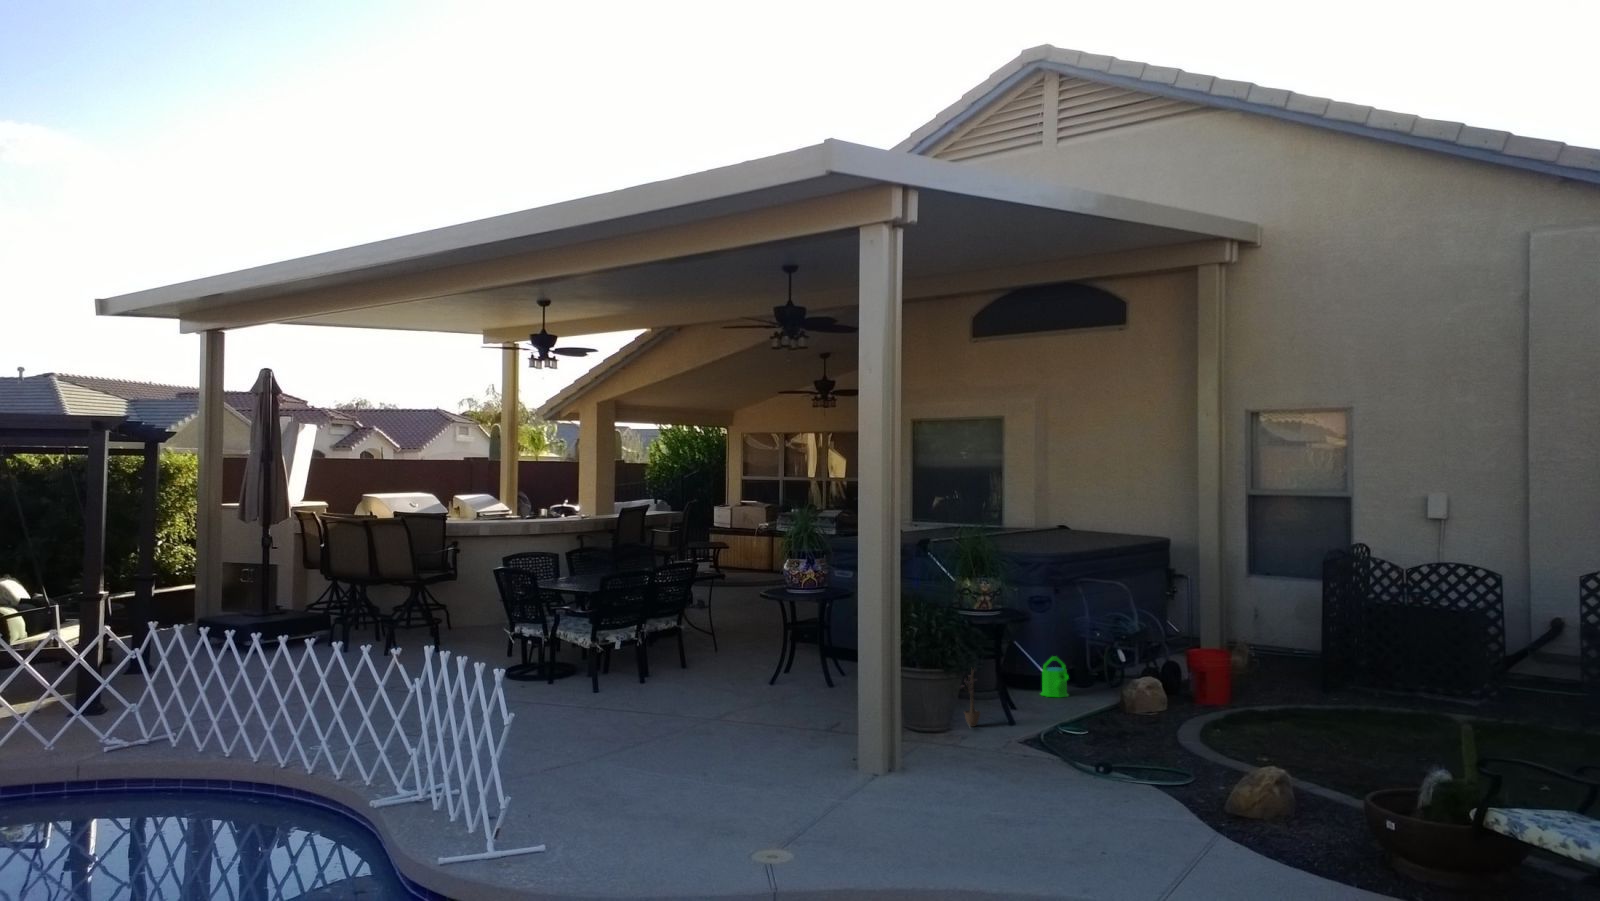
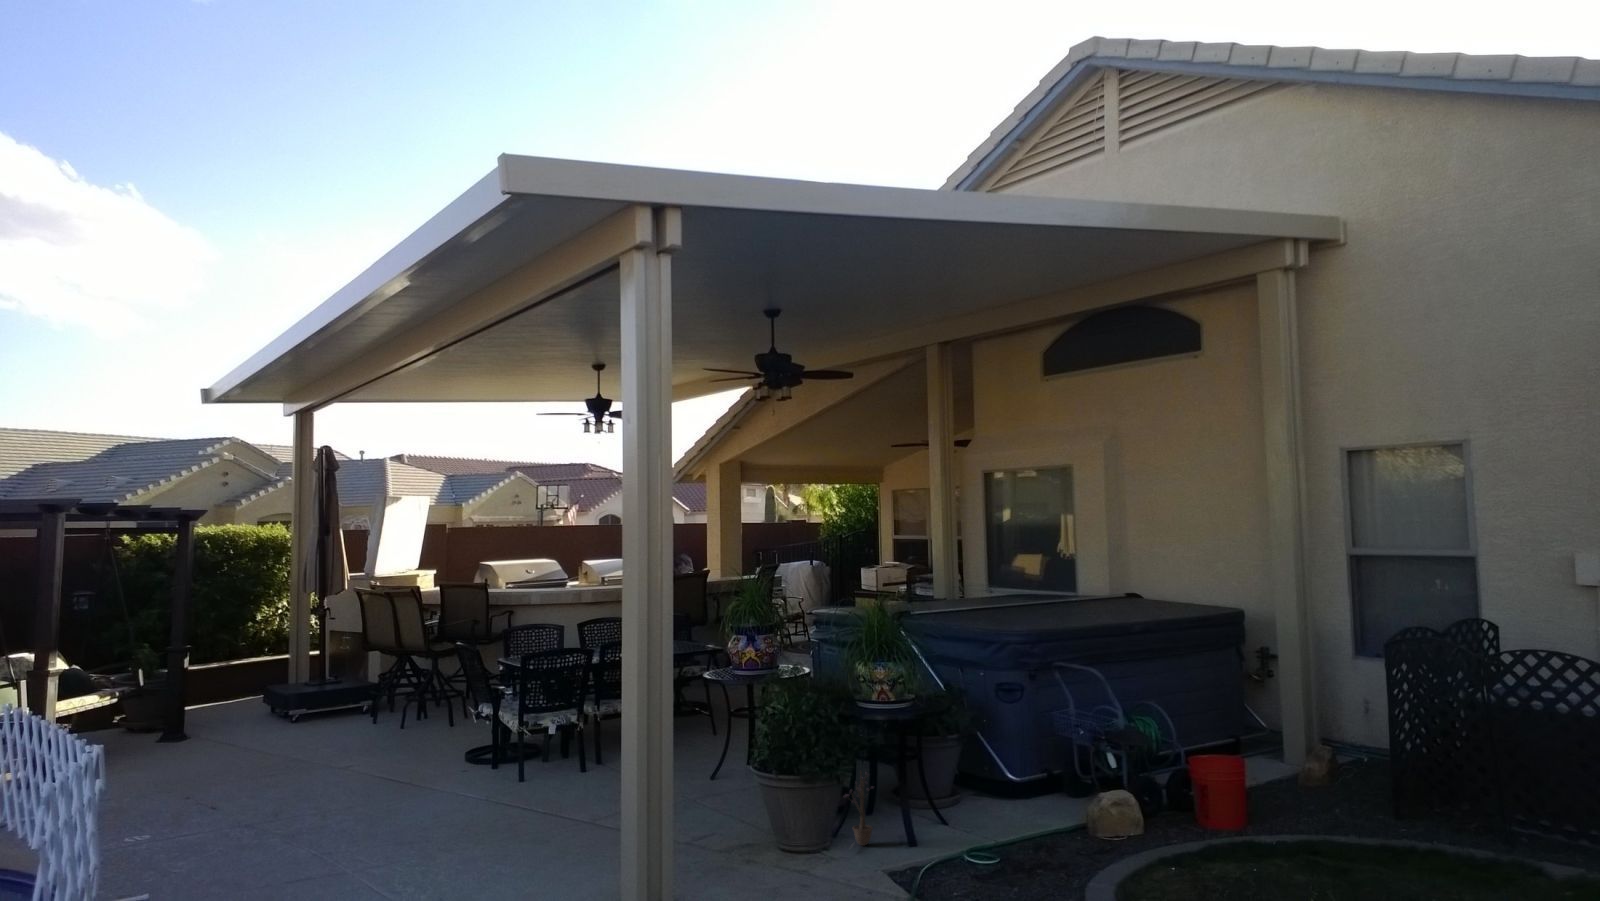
watering can: present [1041,656,1069,698] -> none [999,758,1037,810]

